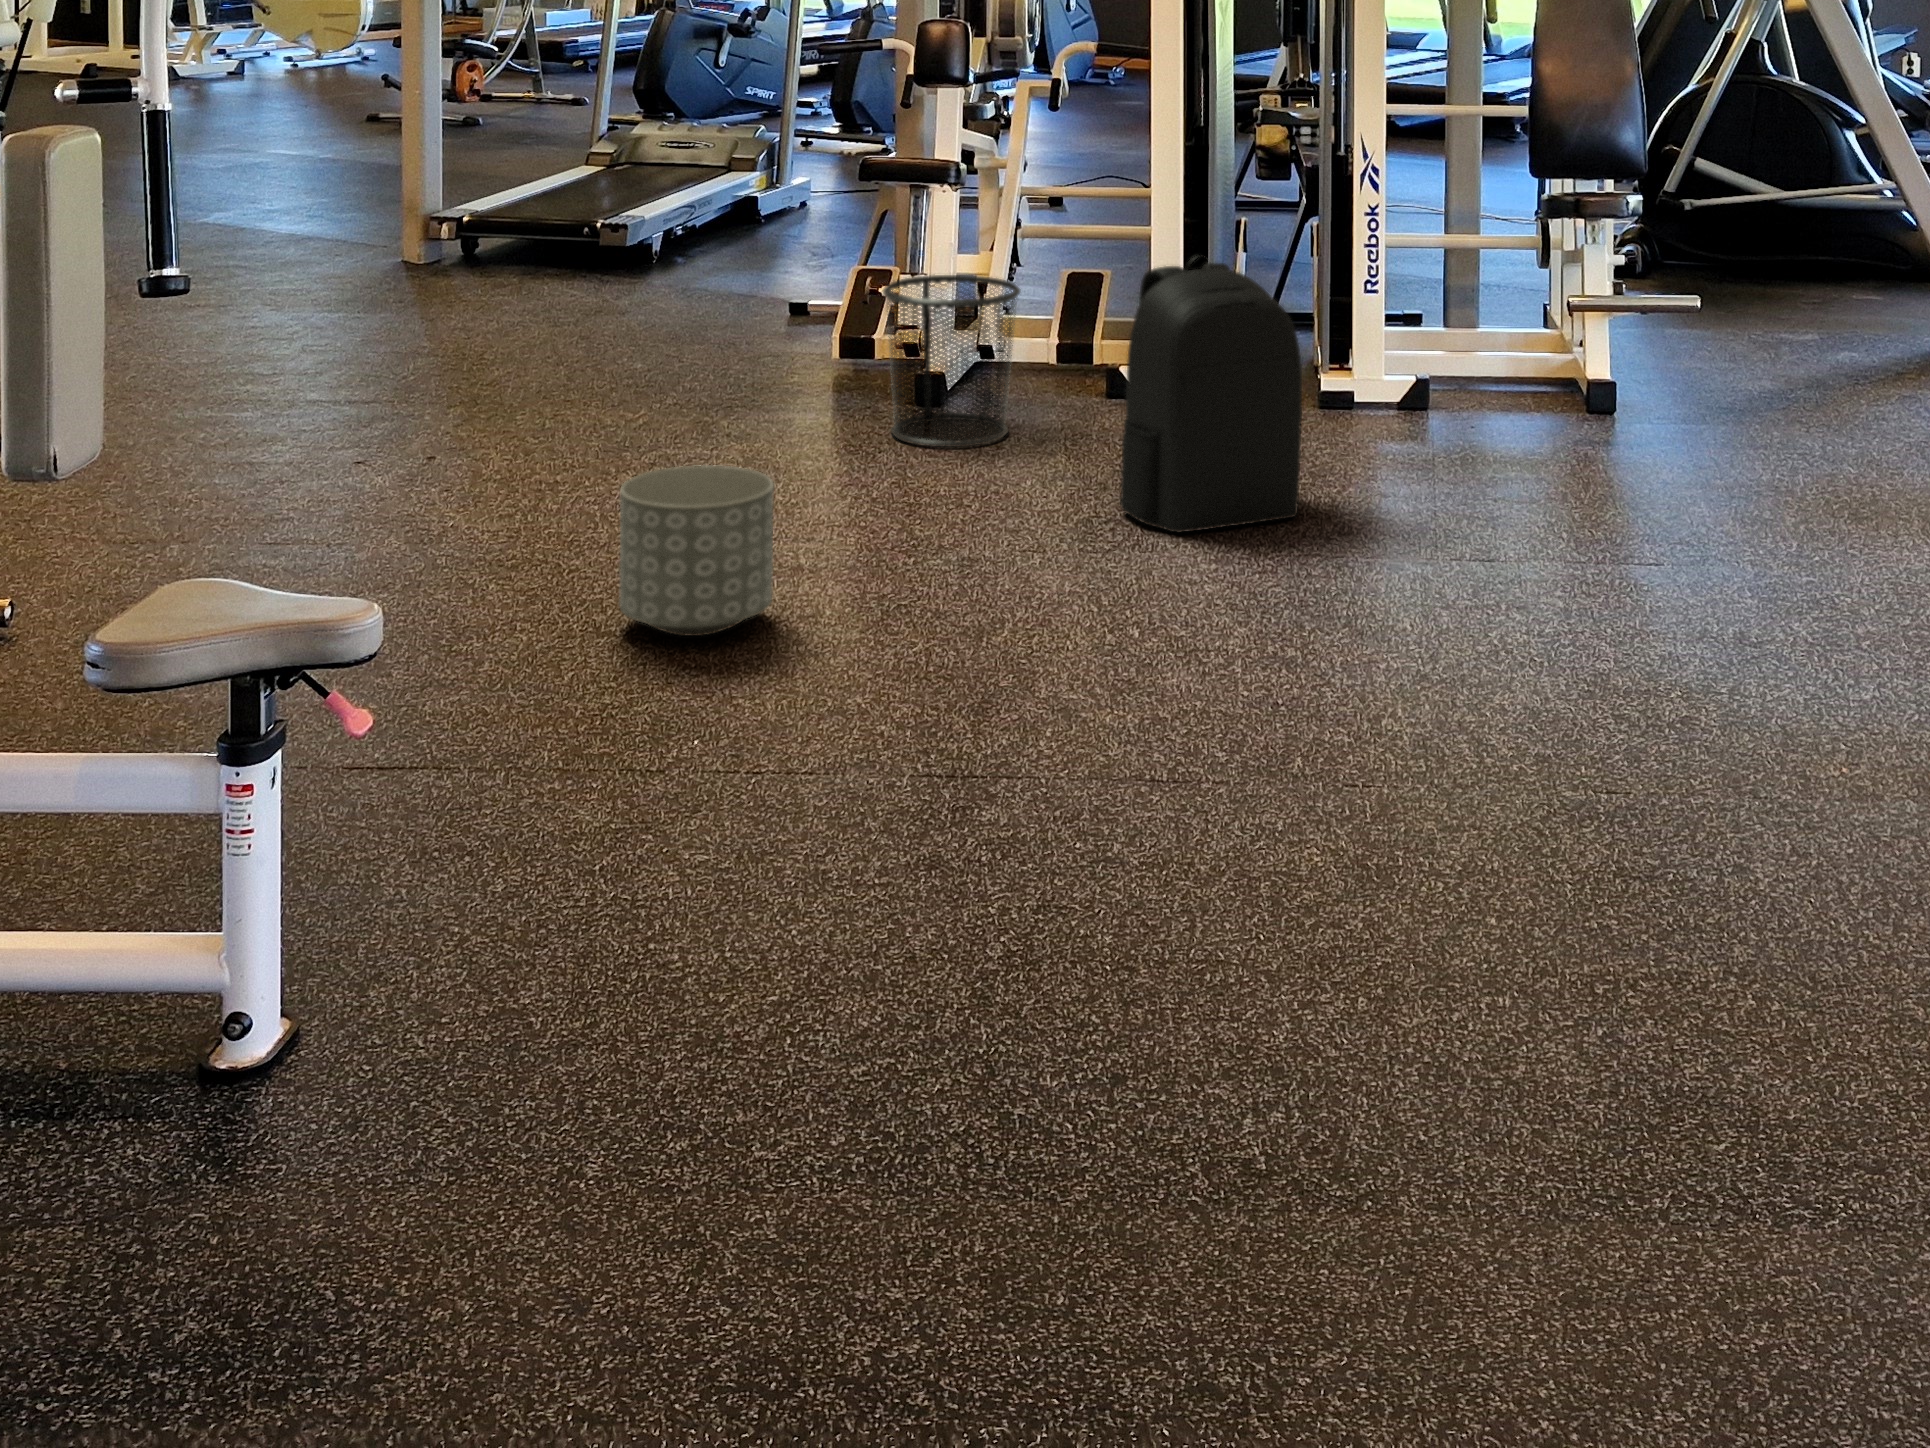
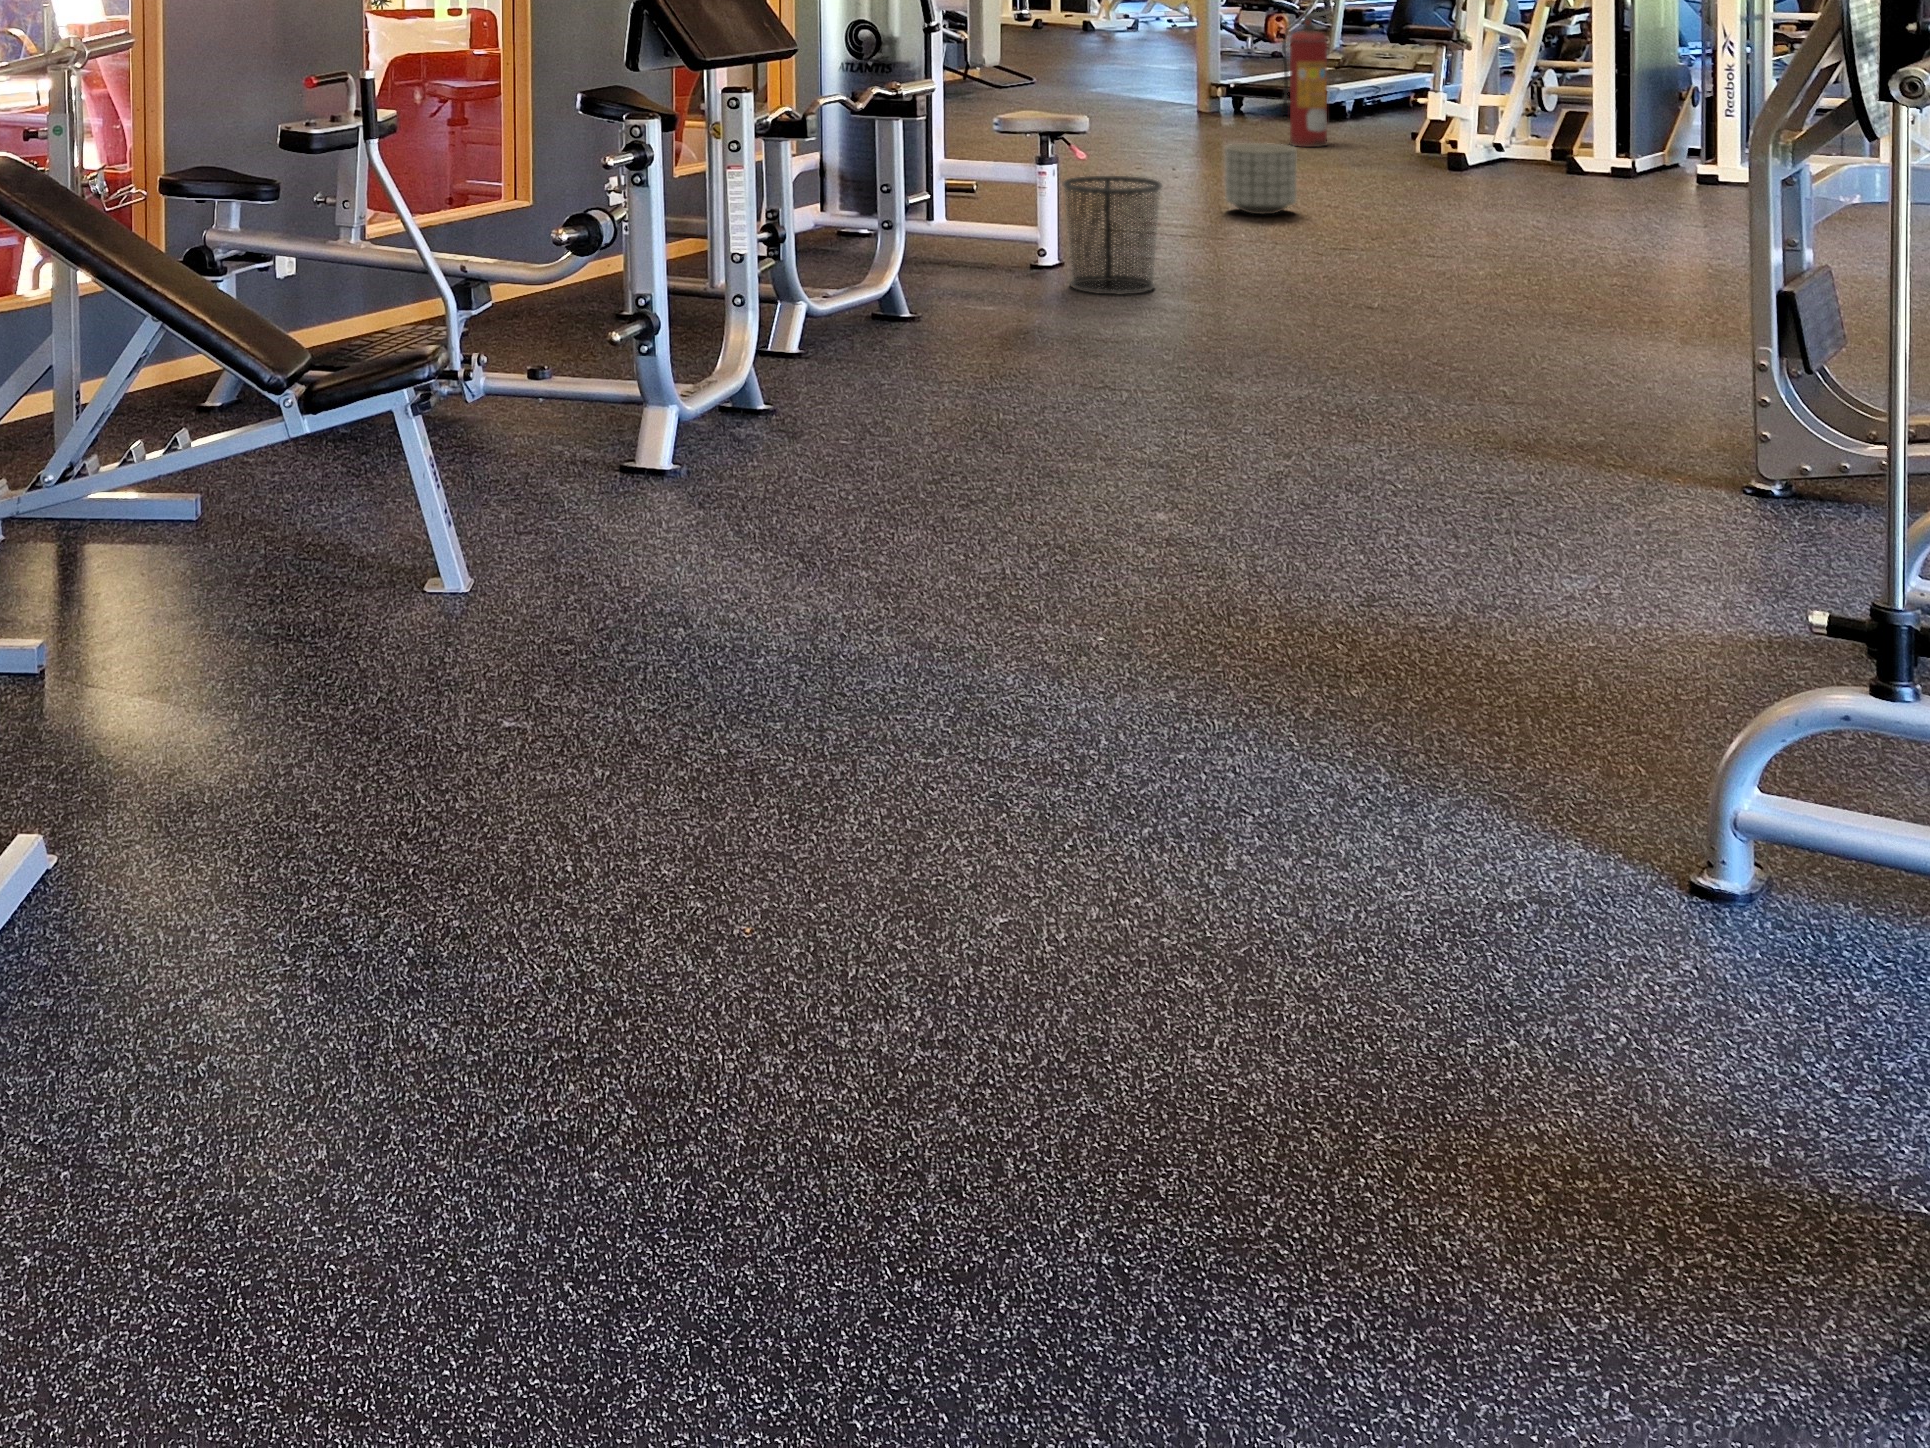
fire extinguisher: none [603,116,700,365] -> present [1281,10,1333,147]
backpack: present [1120,256,1302,532] -> none [1508,69,1613,209]
waste bin: present [883,275,1021,447] -> present [1063,176,1162,294]

